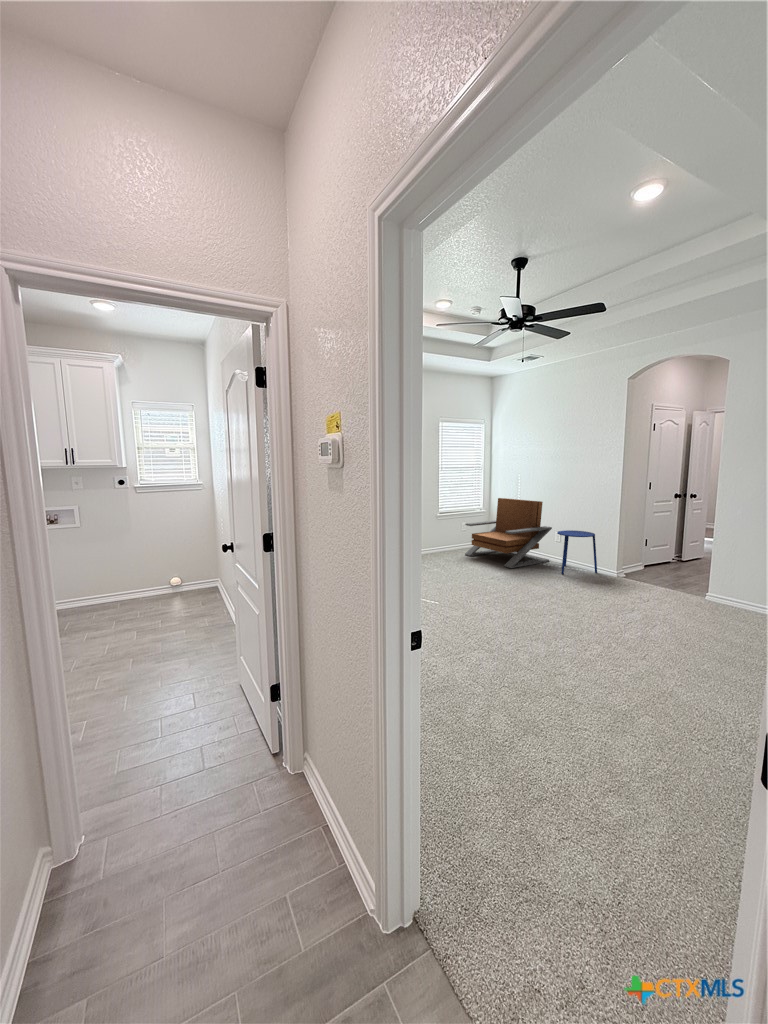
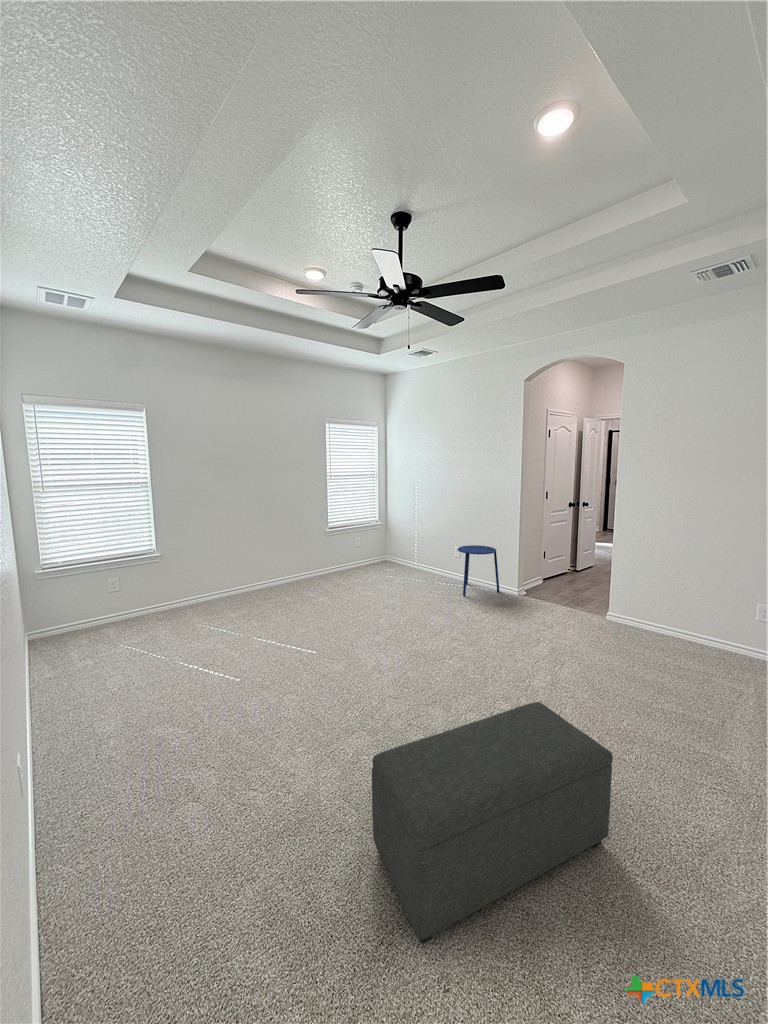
lounge chair: present [465,498,552,568] -> none [360,510,452,591]
ottoman: none [496,627,678,745] -> present [372,702,613,944]

